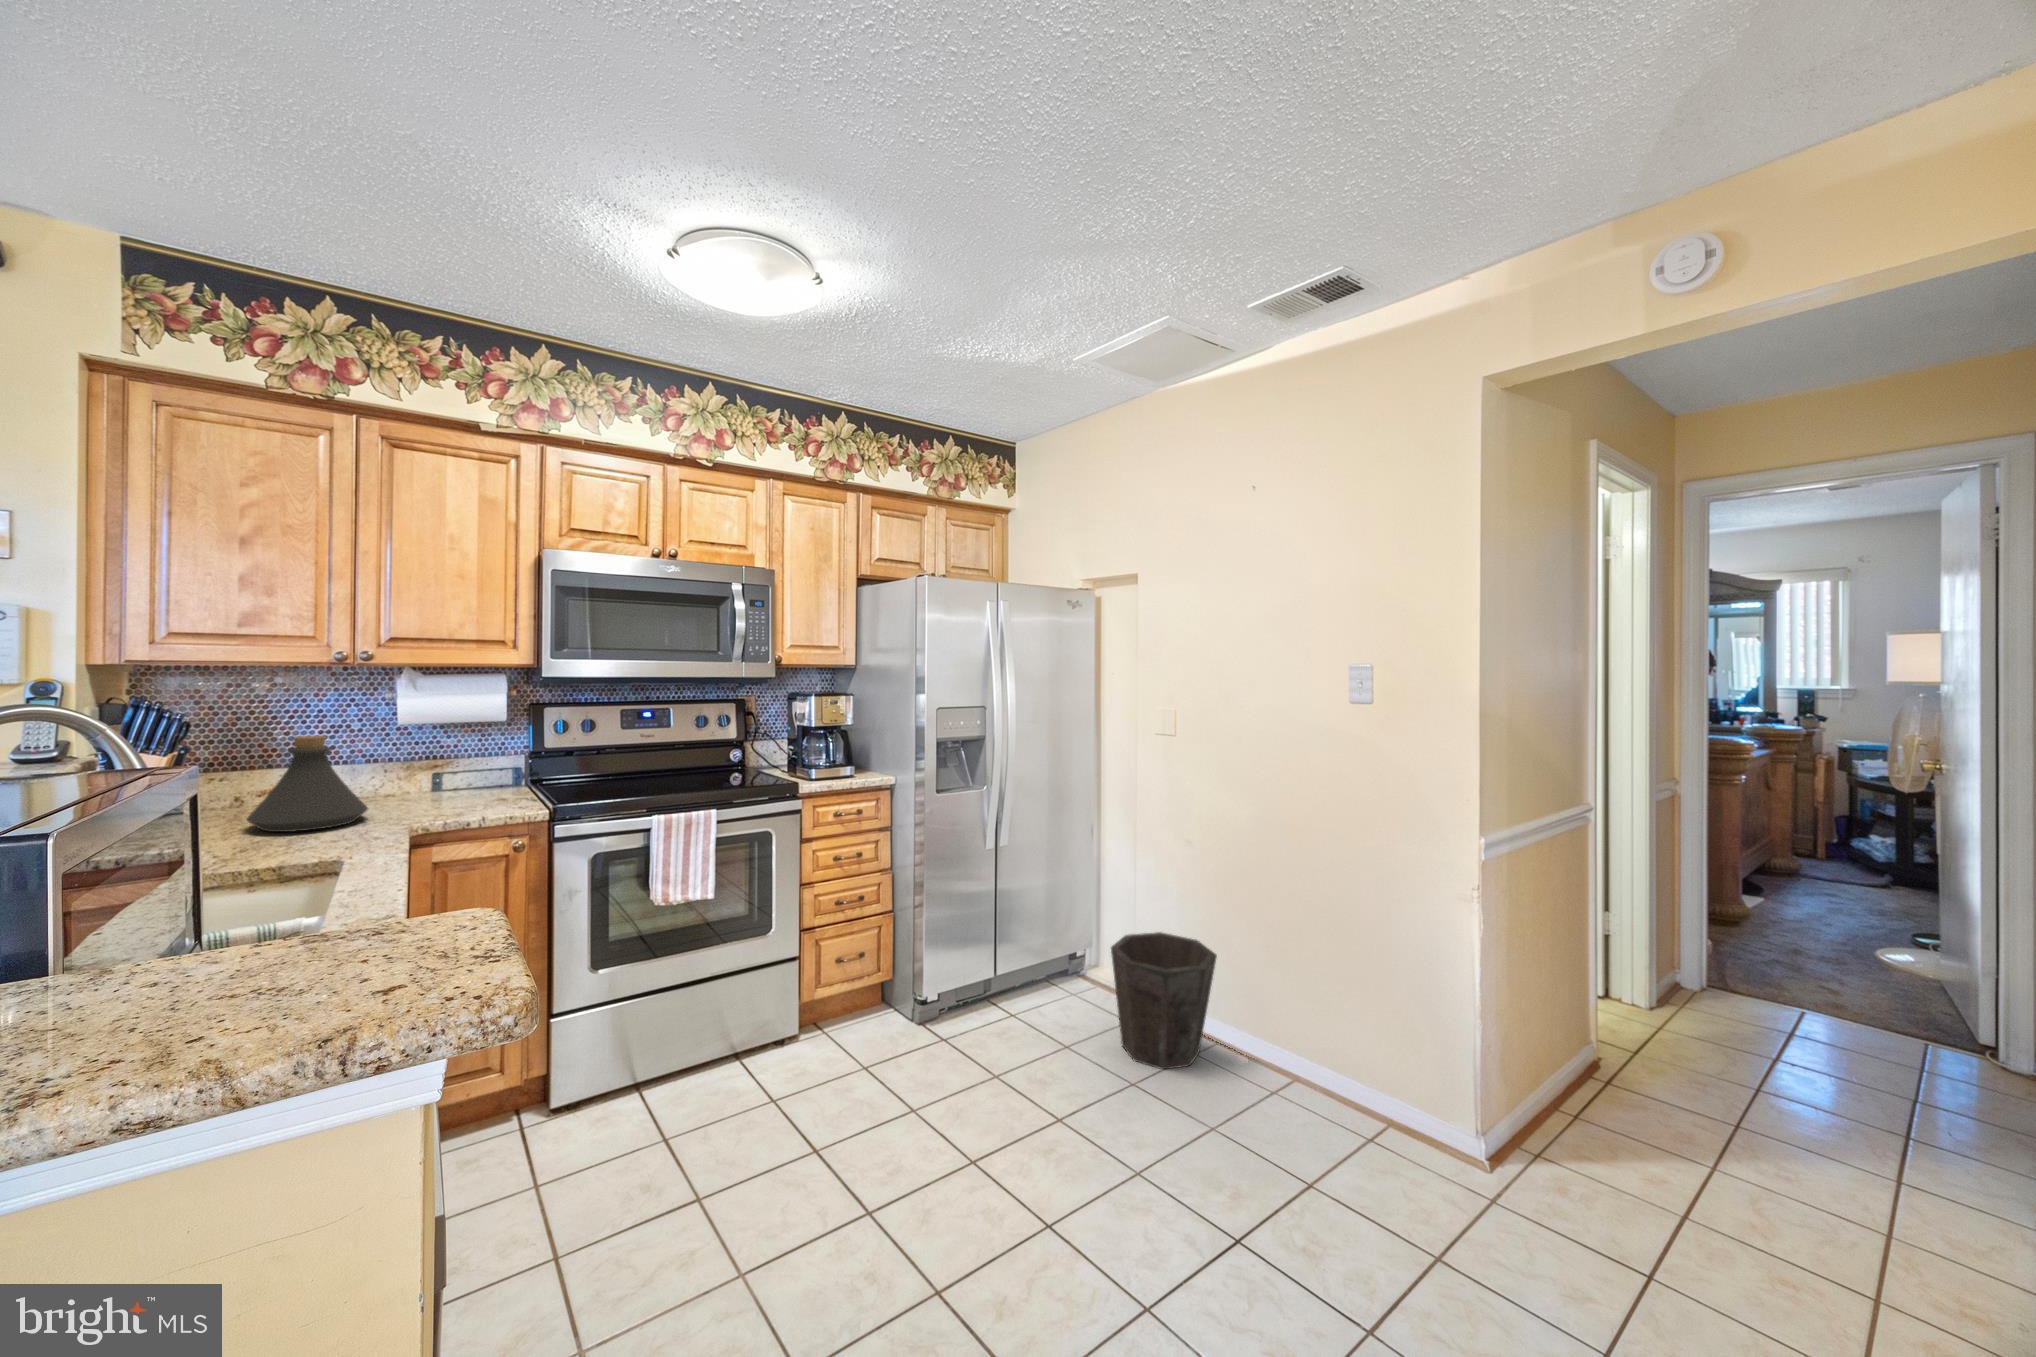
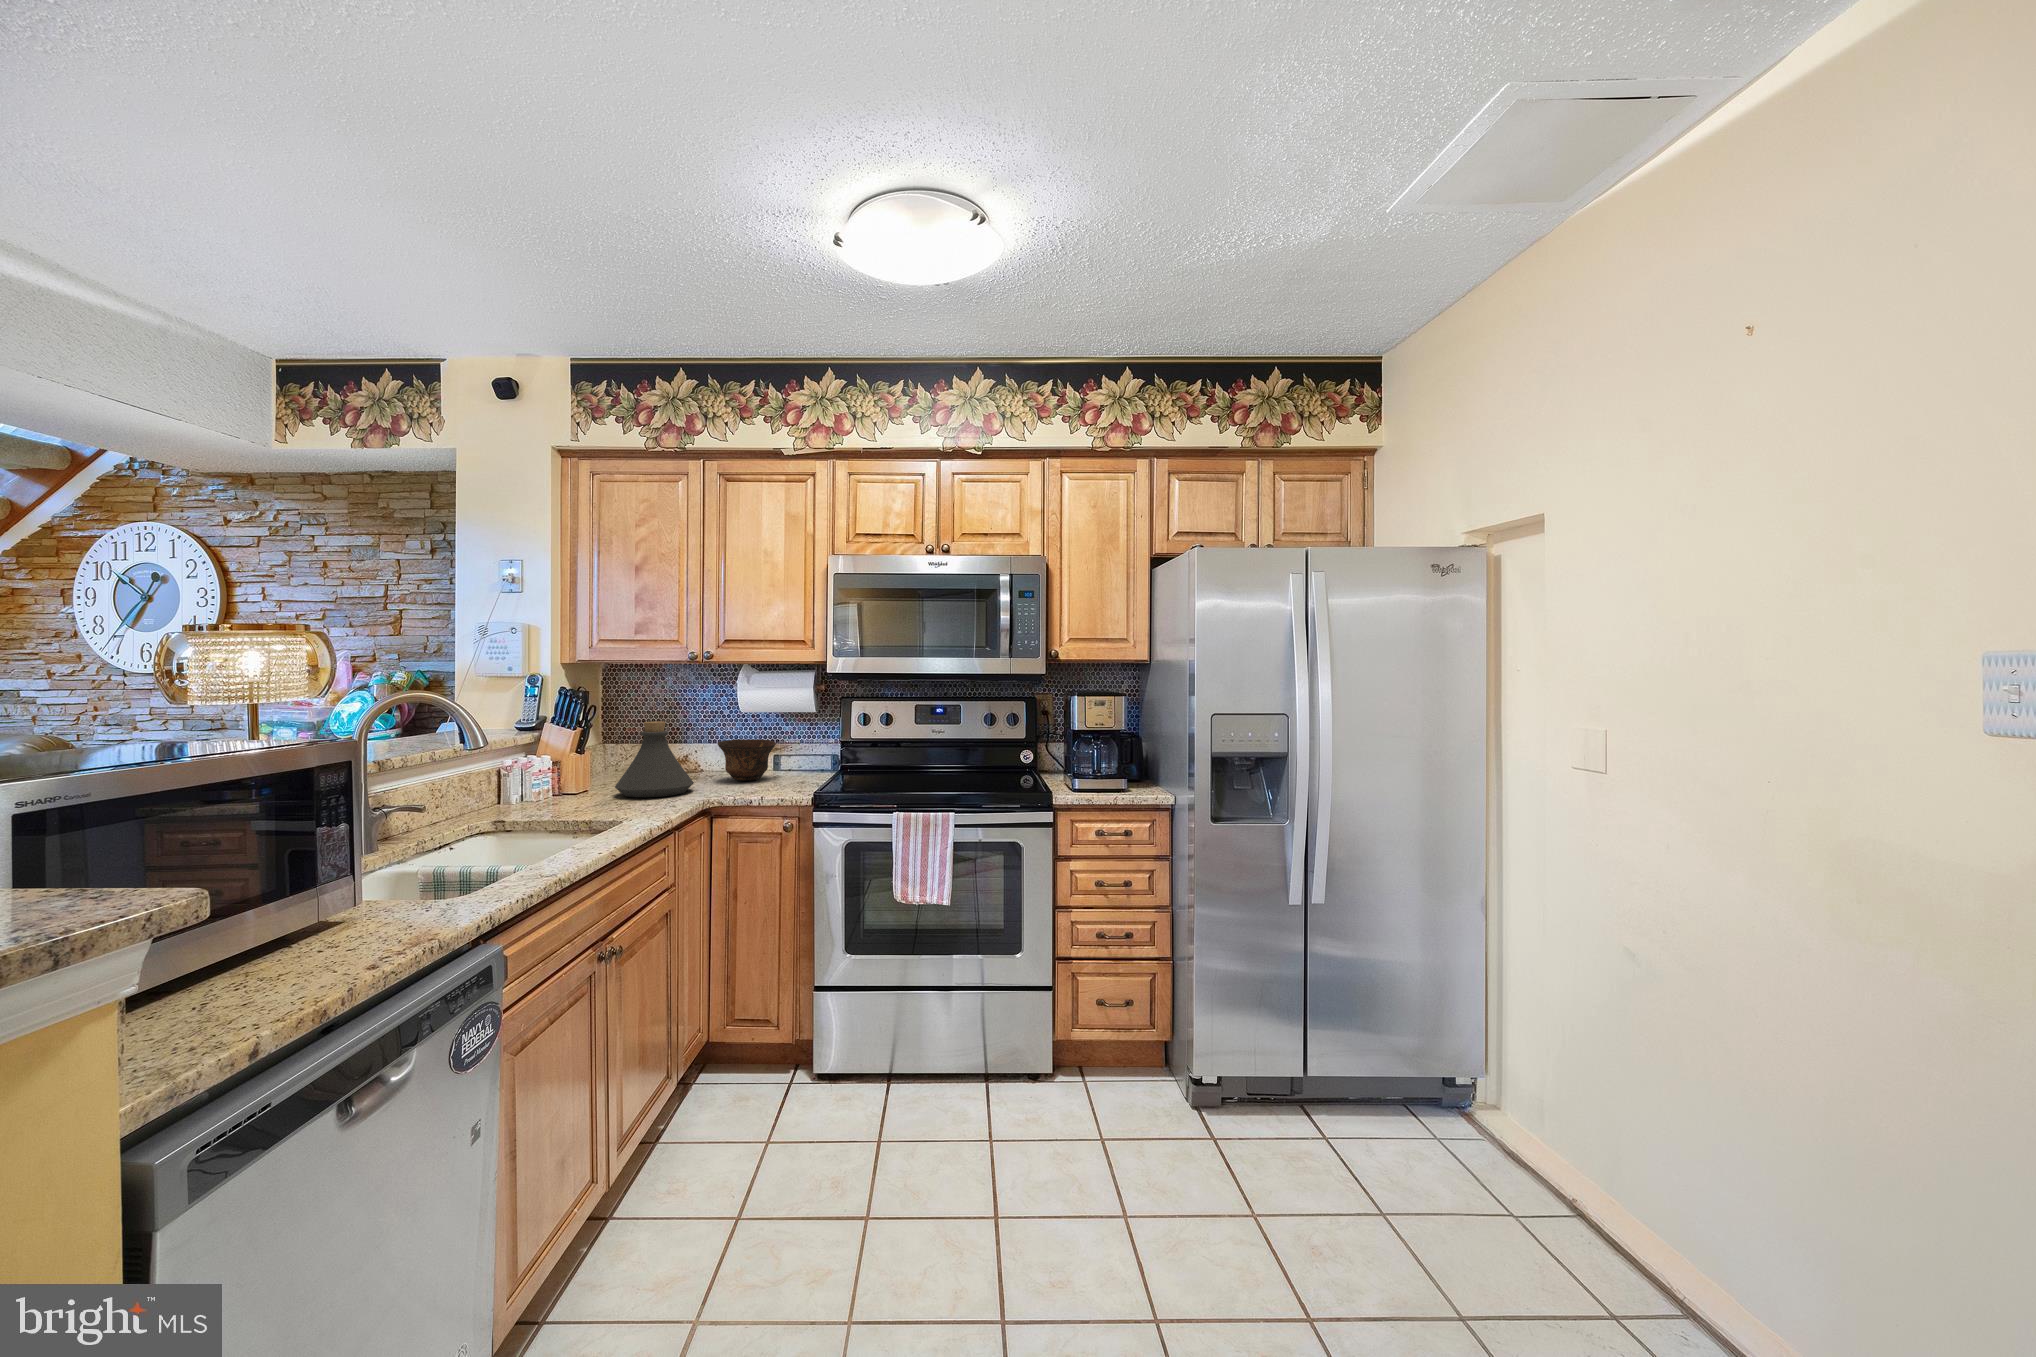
bowl: none [376,749,458,799] -> present [718,739,776,780]
waste bin: present [1111,932,1217,1070] -> none [1442,1058,1637,1306]

